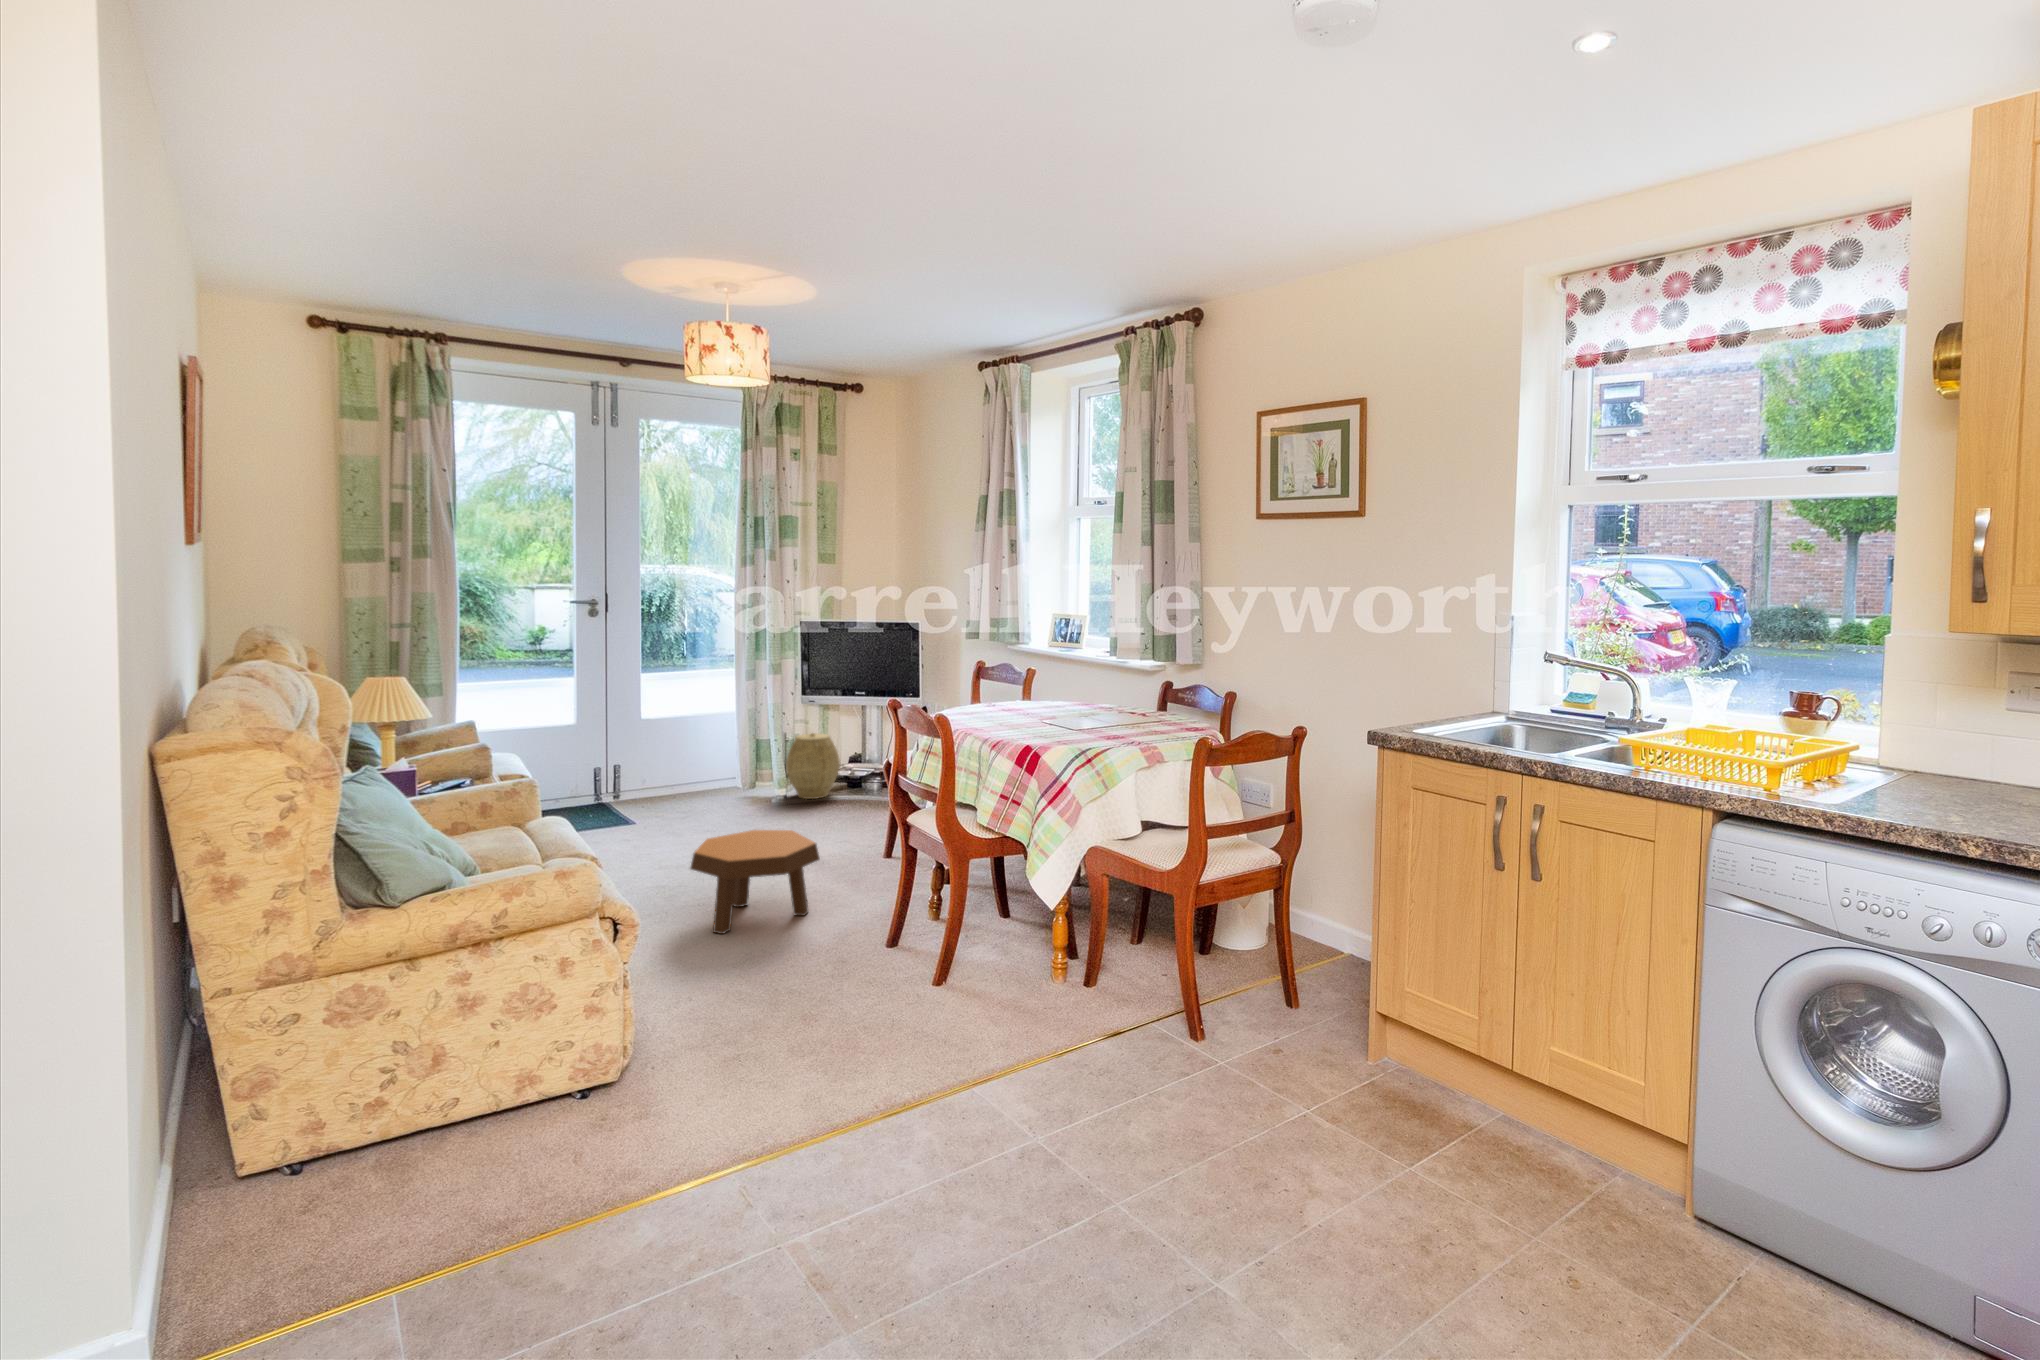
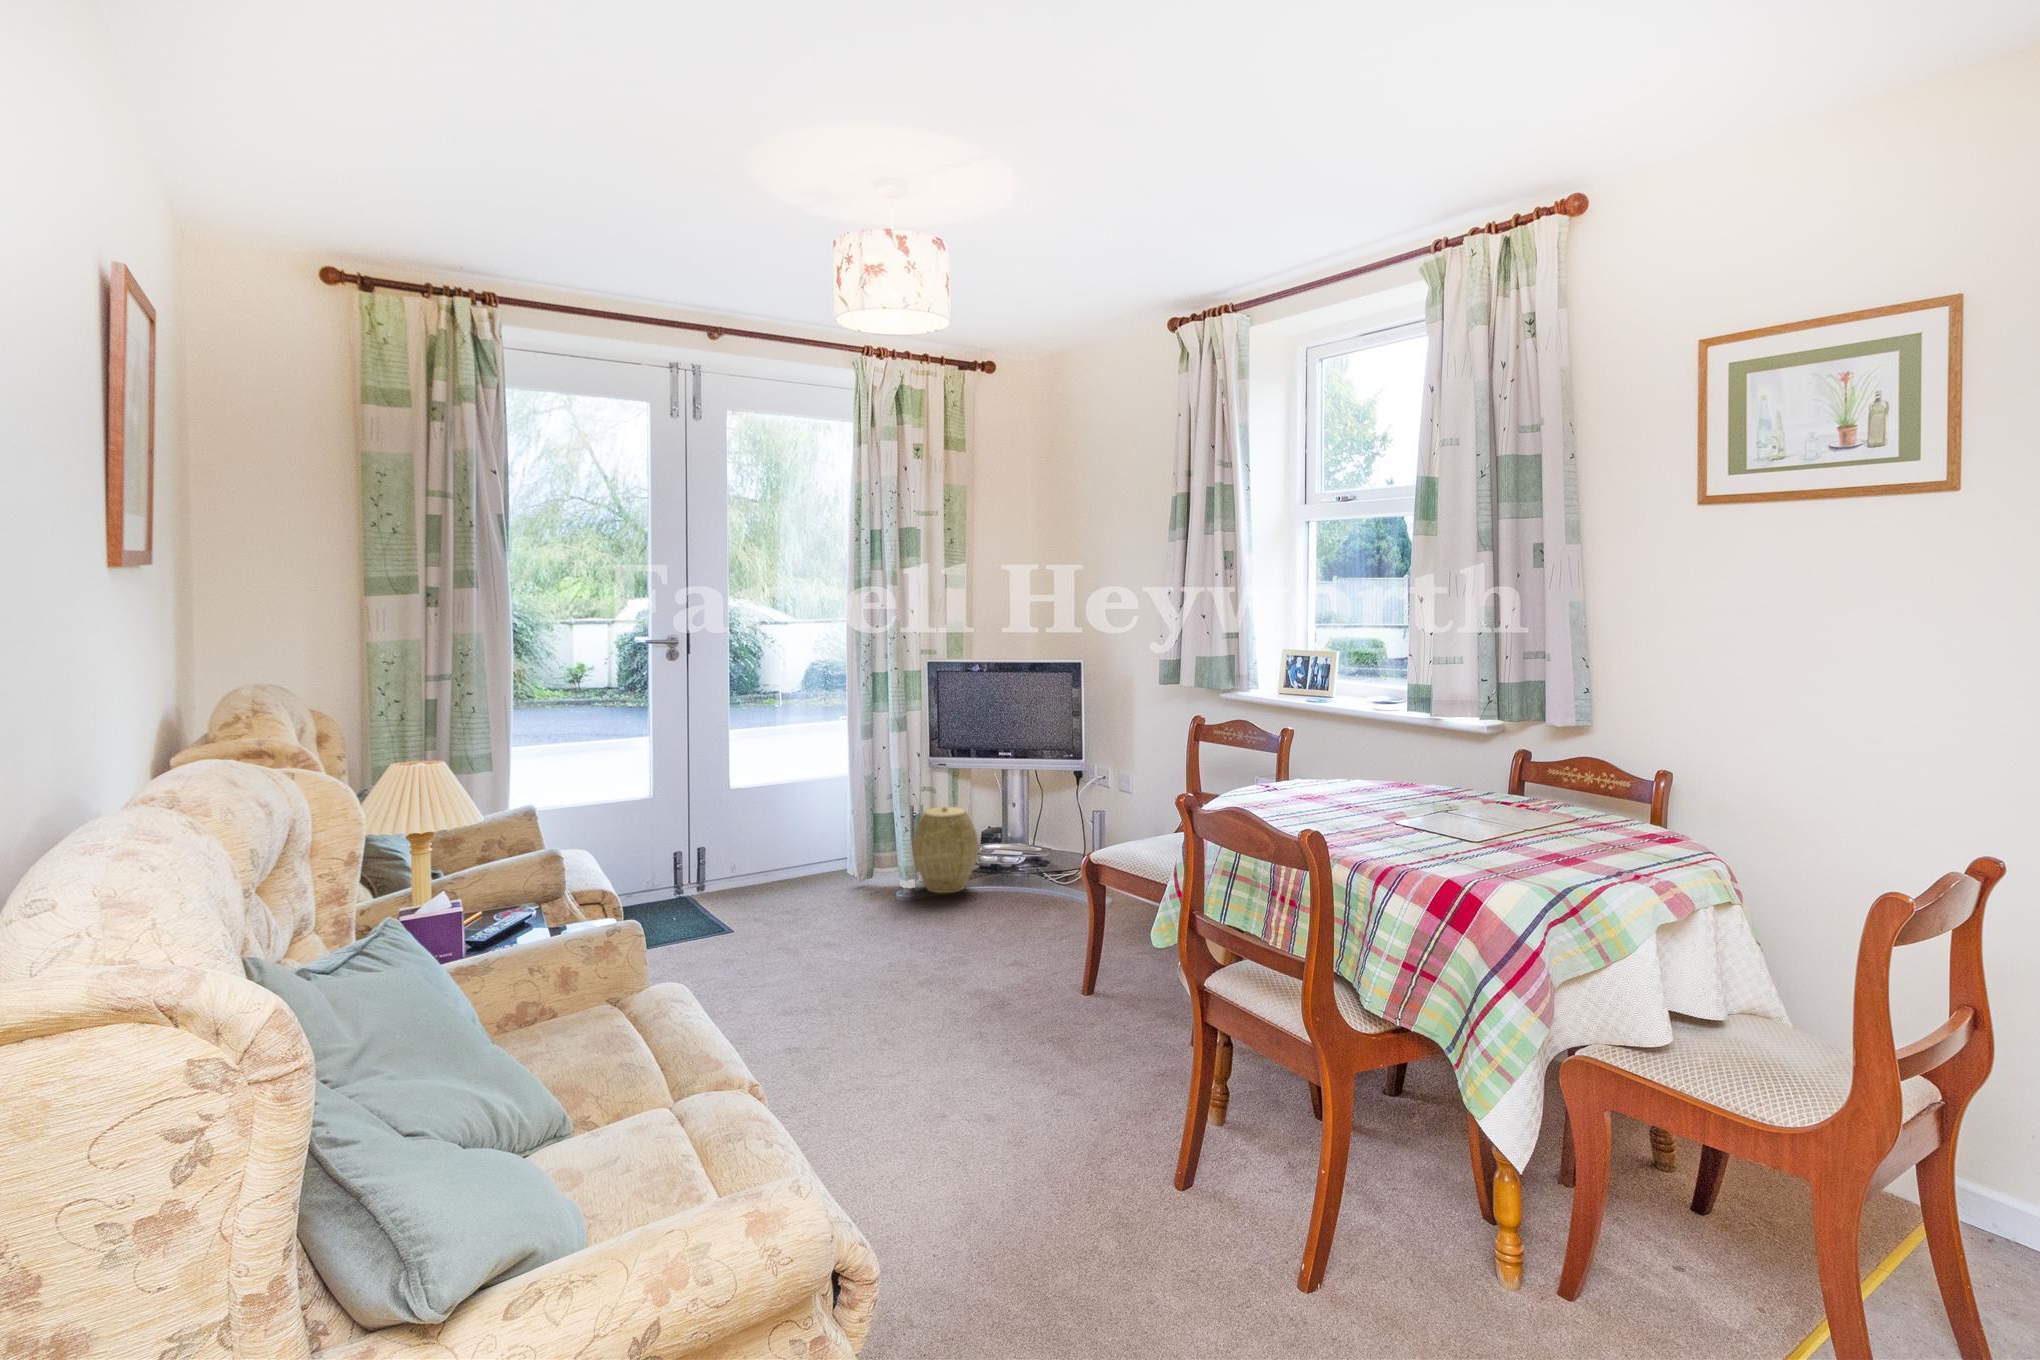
footstool: present [691,830,820,934] -> none [850,970,1033,1147]

